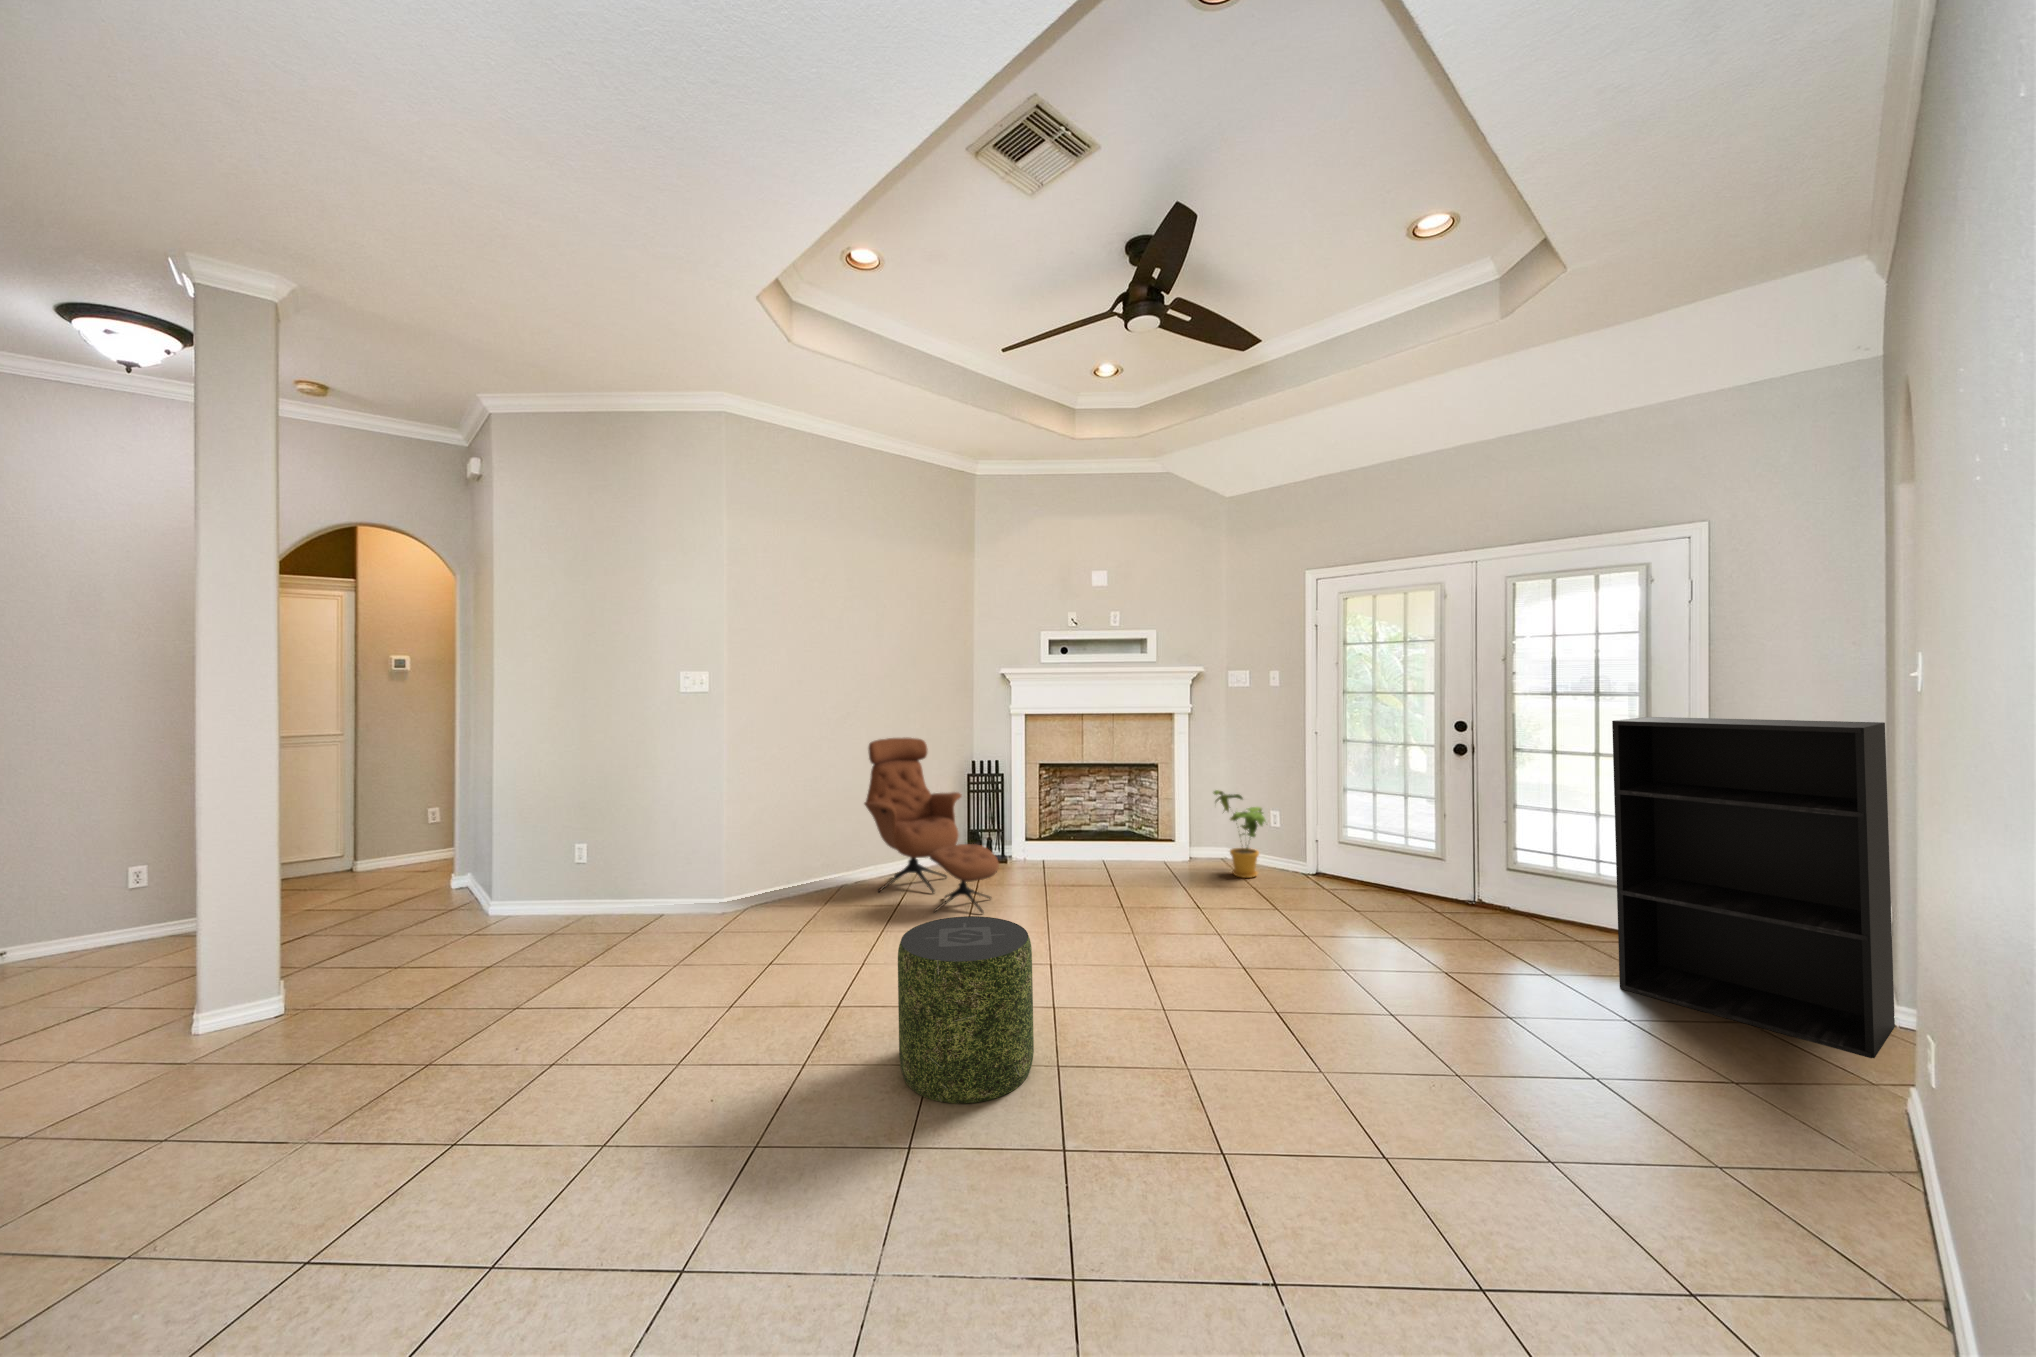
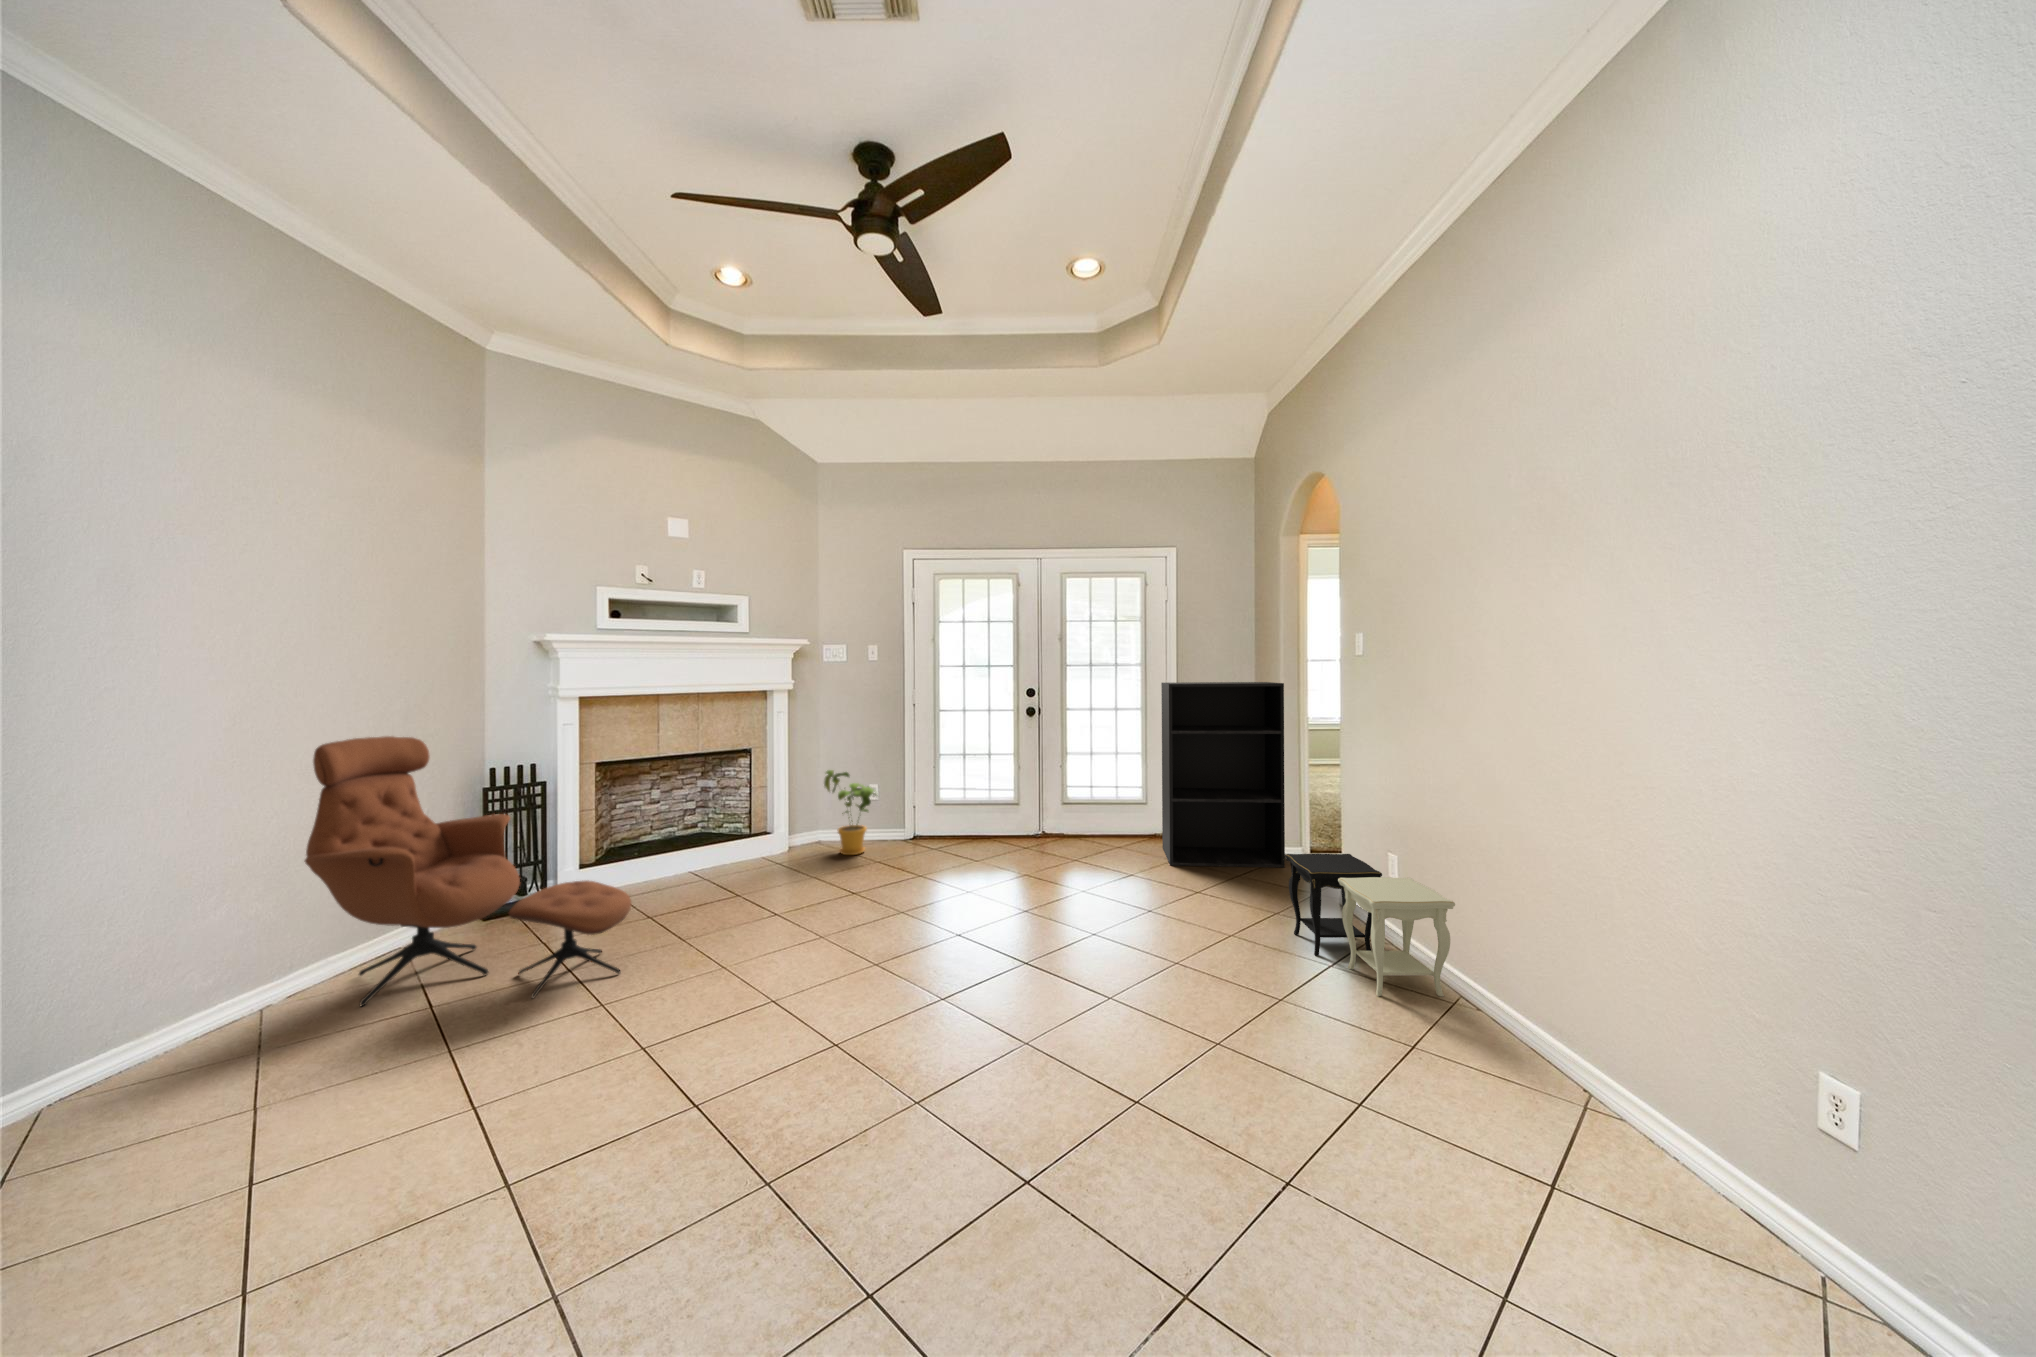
pouf: present [898,916,1034,1103] -> none [801,936,986,1210]
side table: none [1616,999,1825,1318] -> present [1285,854,1455,996]

